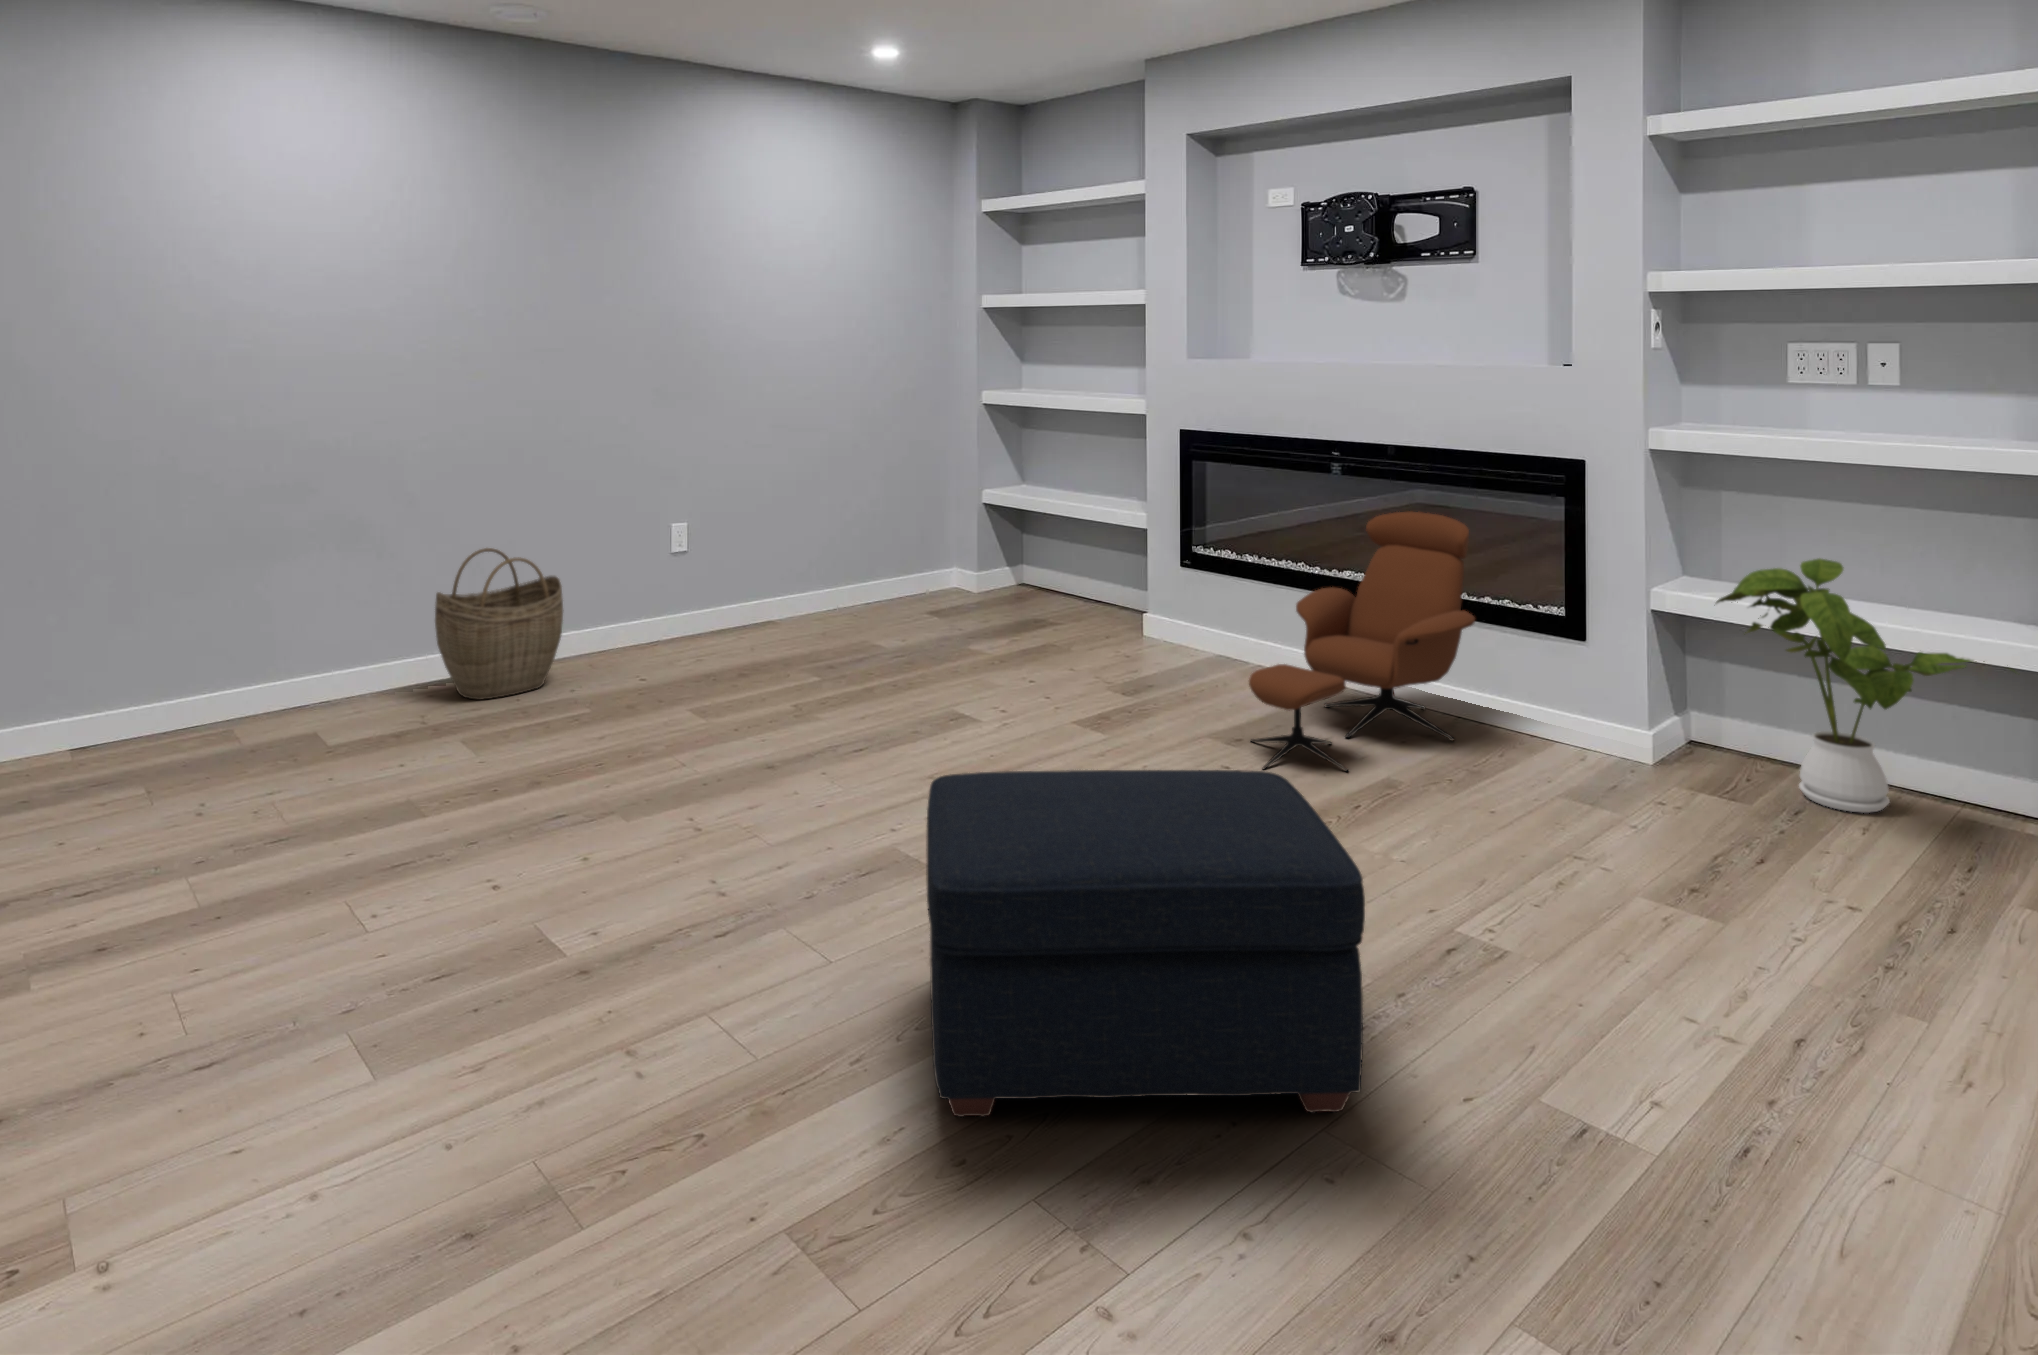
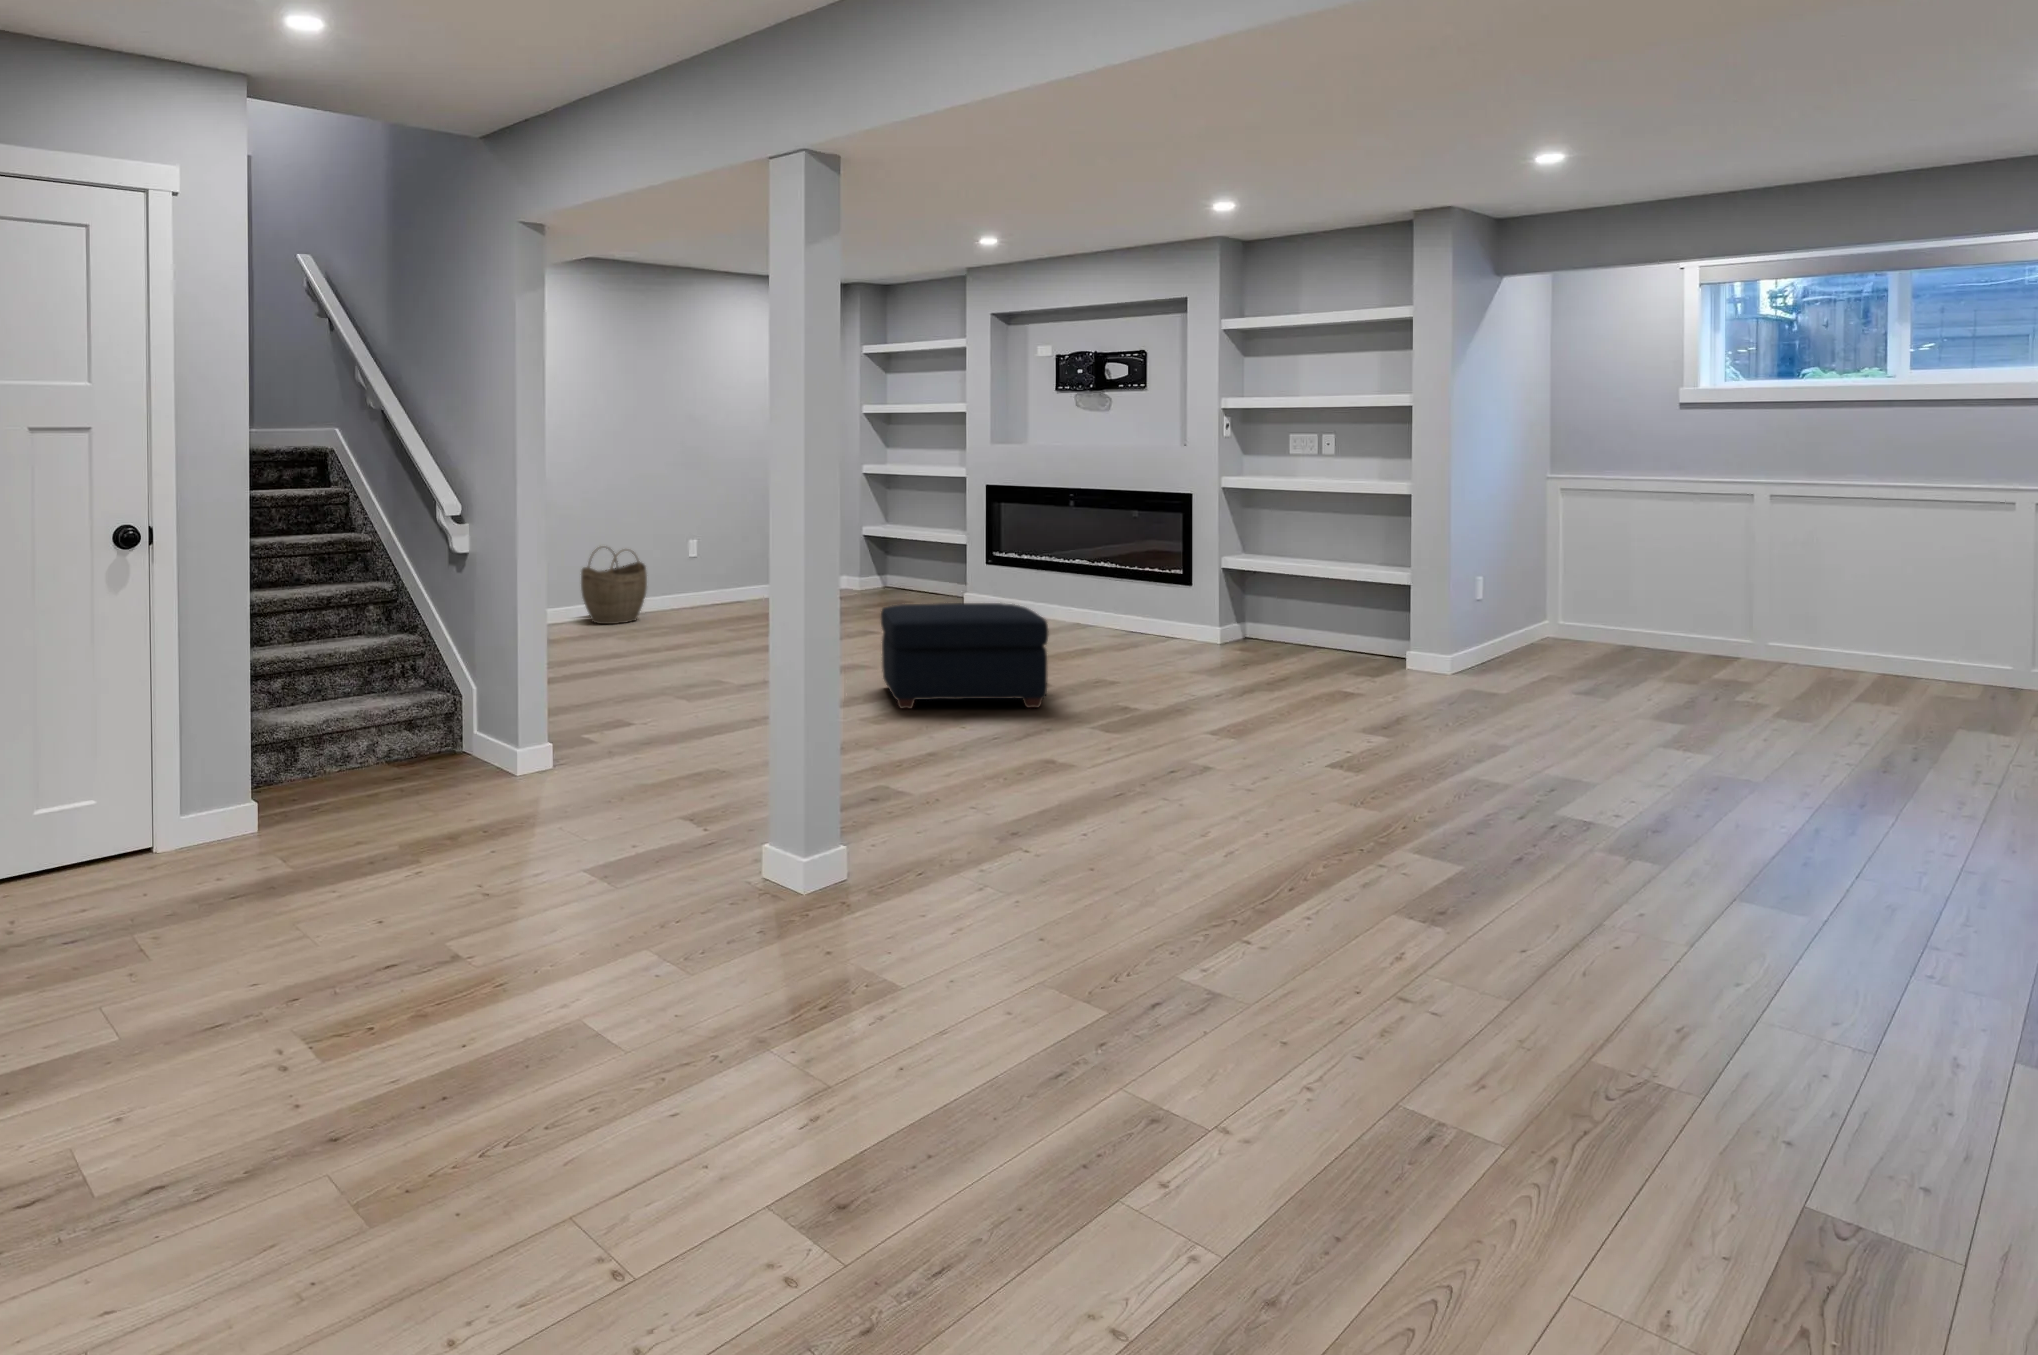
lounge chair: present [1249,511,1475,772] -> none [1019,524,1136,645]
house plant: present [1716,558,2015,813] -> none [1247,536,1372,656]

